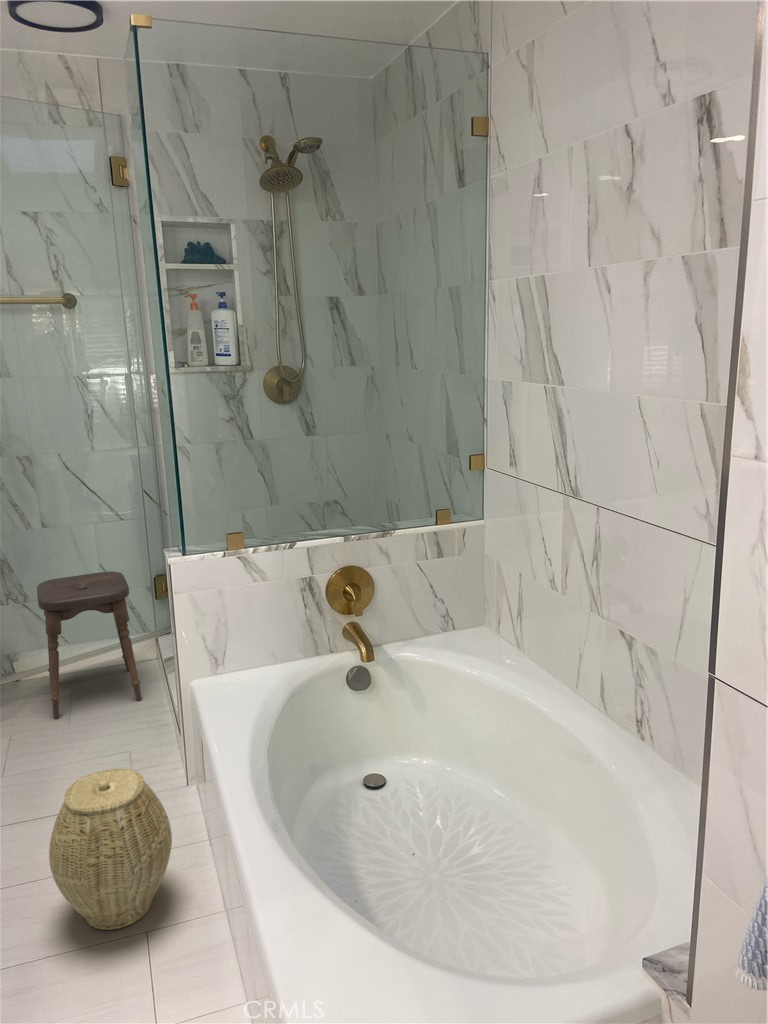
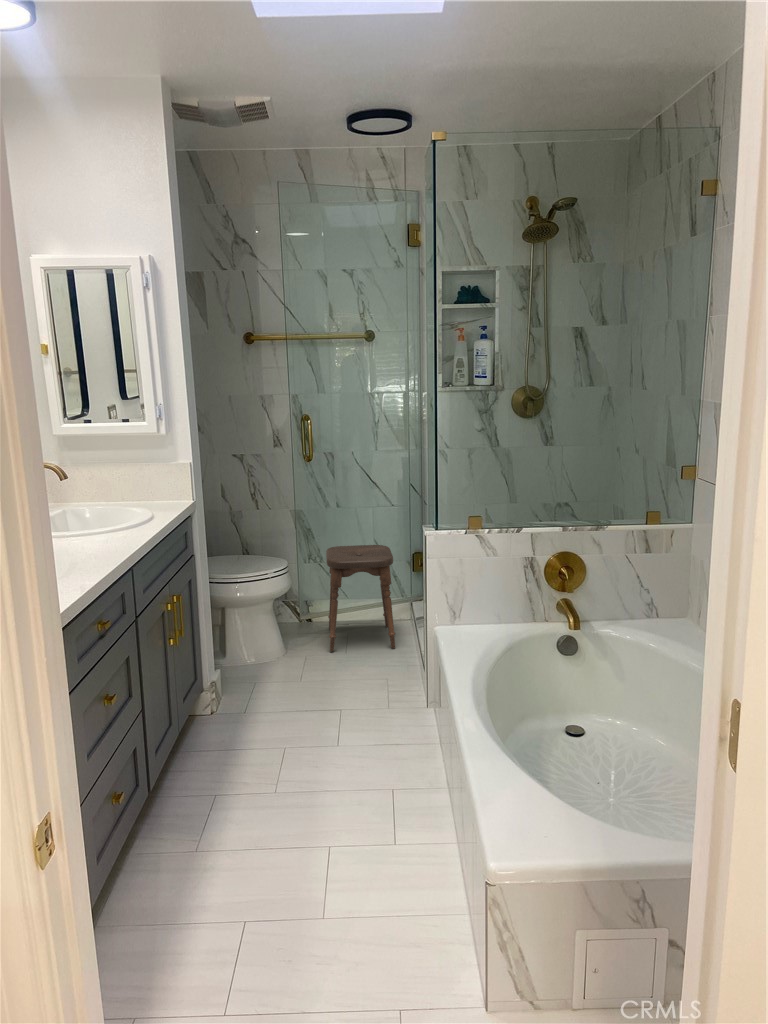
woven basket: present [49,769,172,930] -> none [324,678,409,791]

